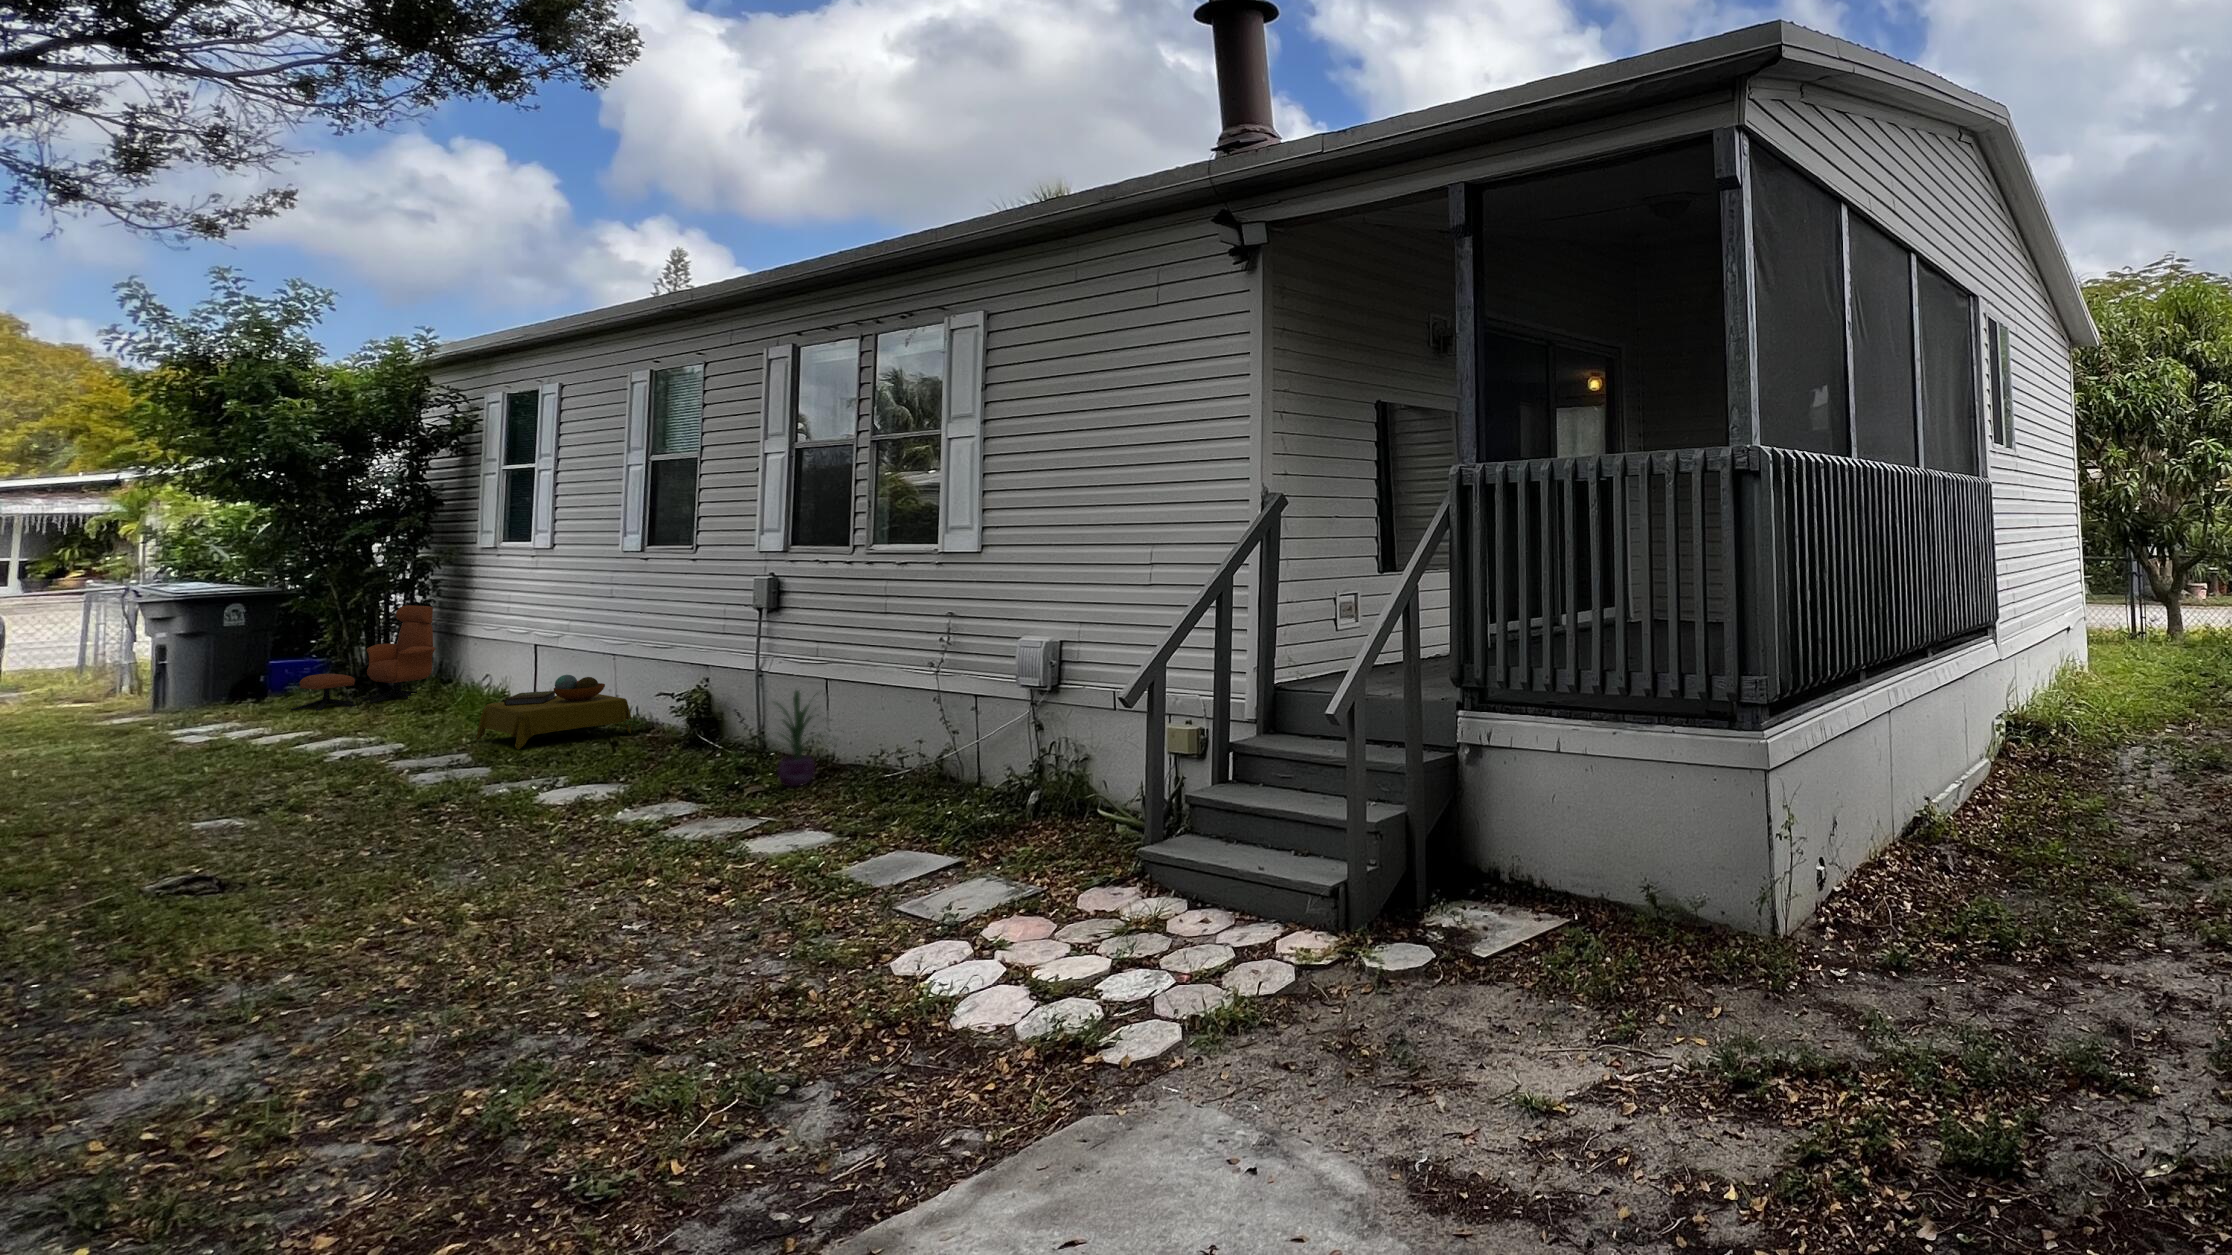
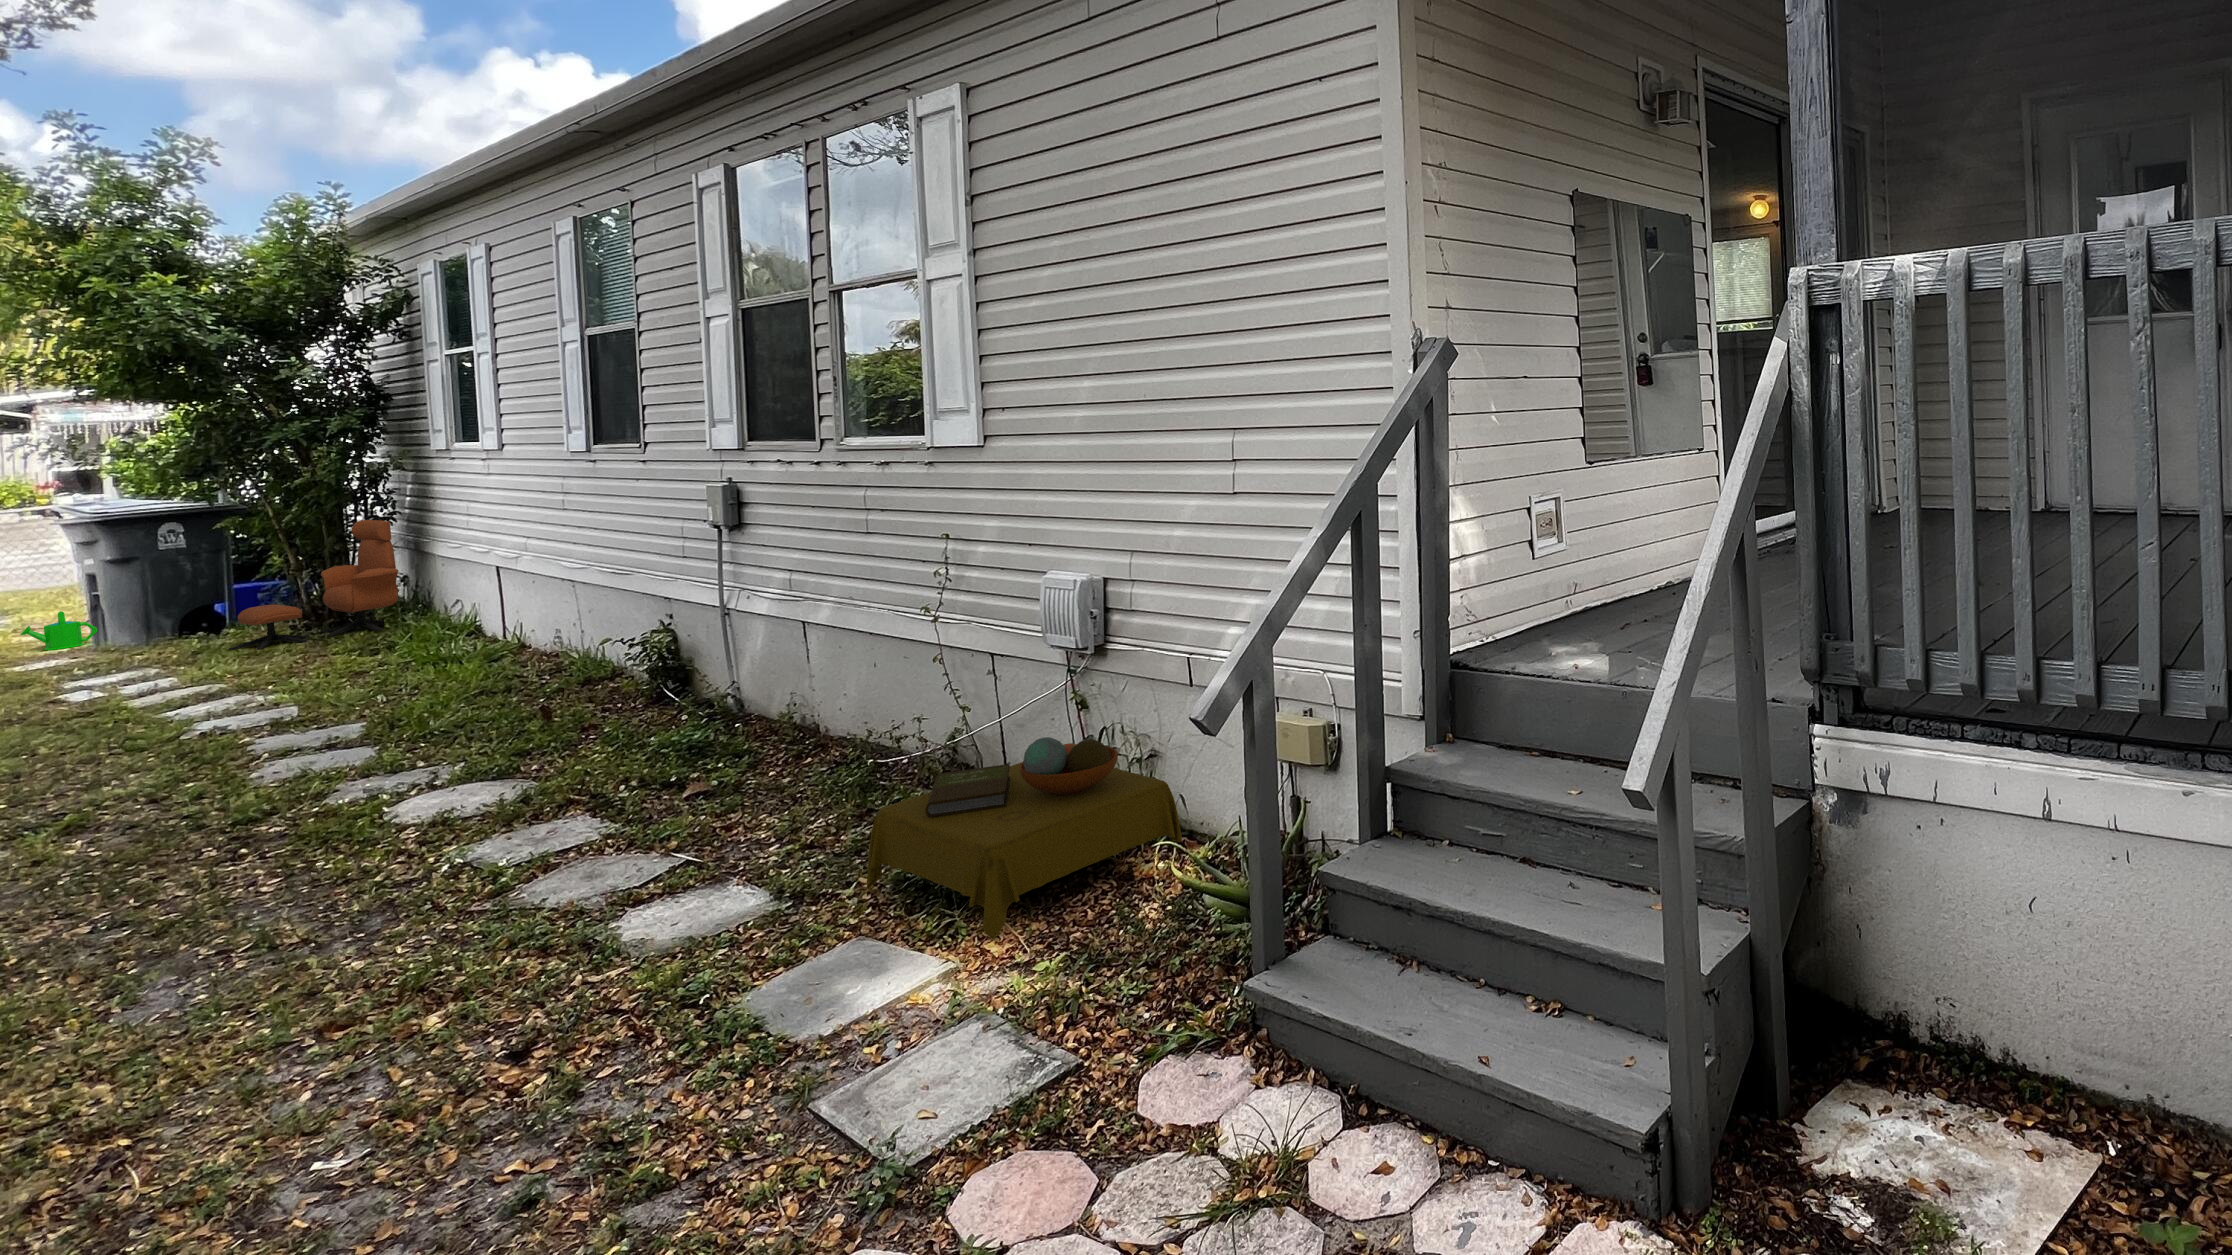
watering can: none [101,675,163,708] -> present [20,611,97,650]
side table: present [476,675,631,750] -> present [867,737,1182,940]
decorative plant: present [776,690,833,786] -> none [673,643,830,780]

